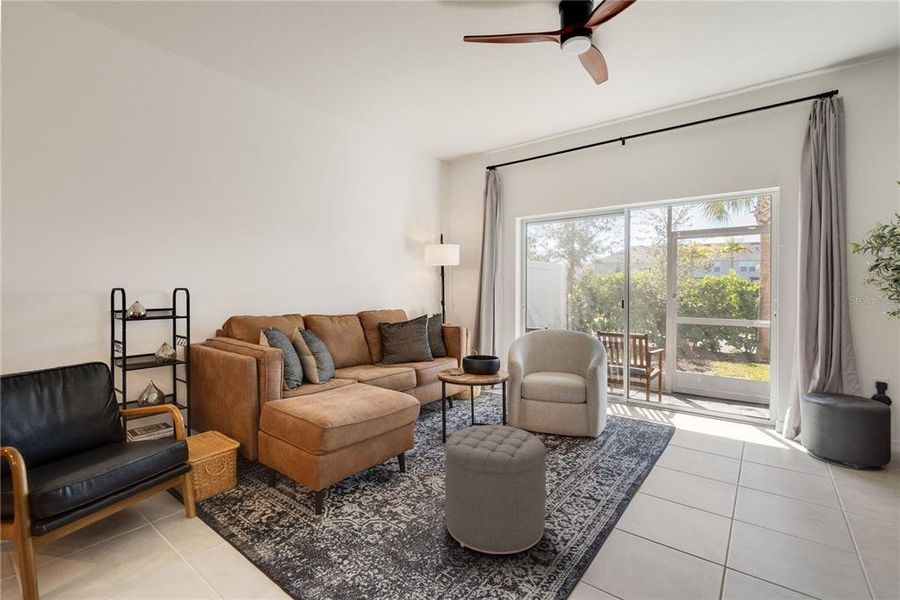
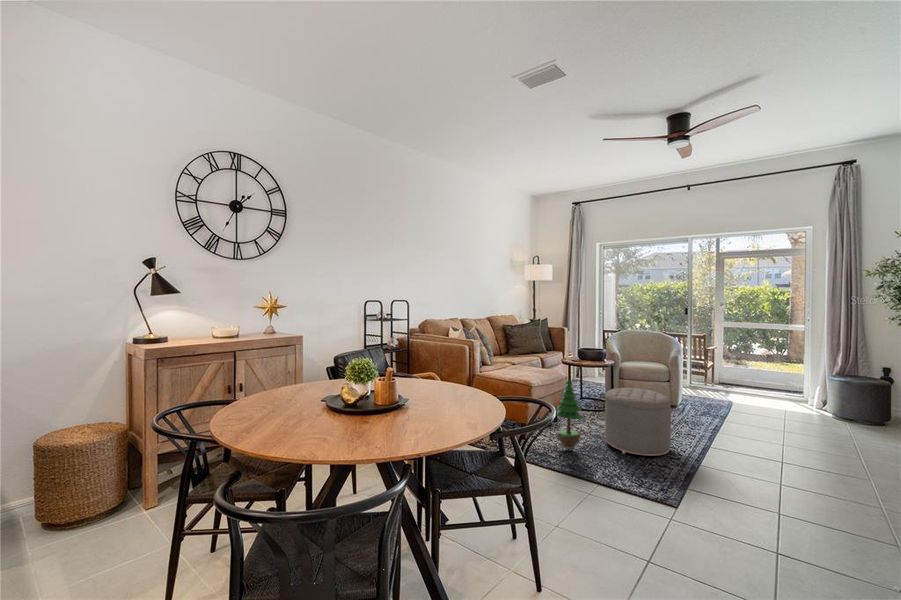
potted tree: none [348,416,394,542] -> present [557,379,582,450]

